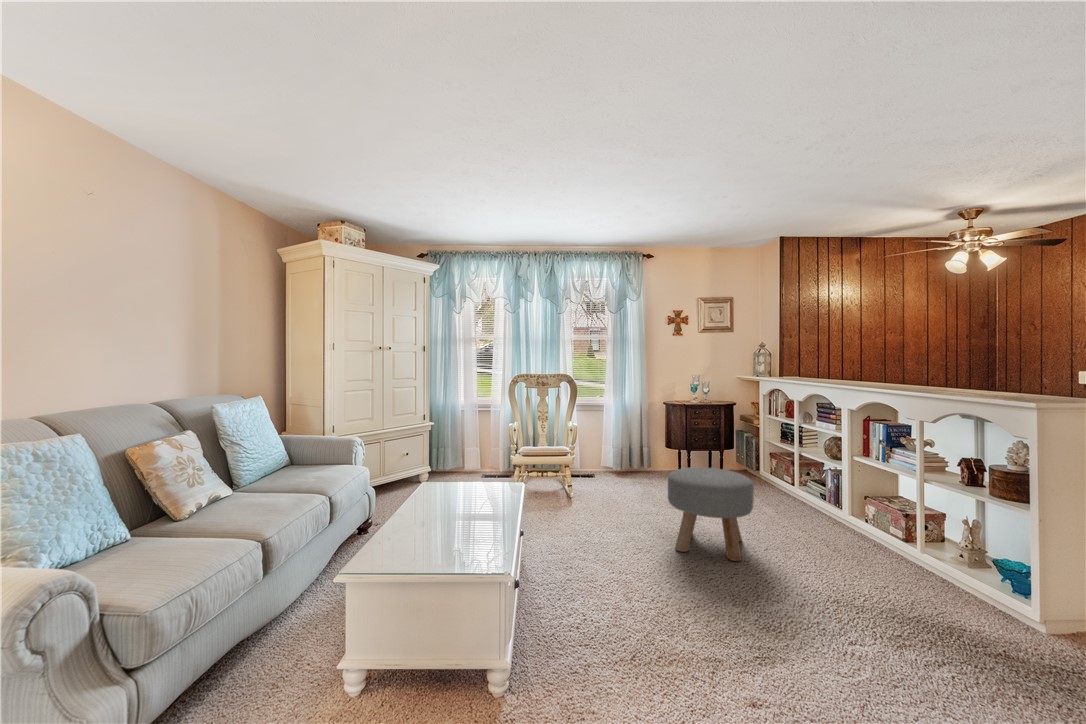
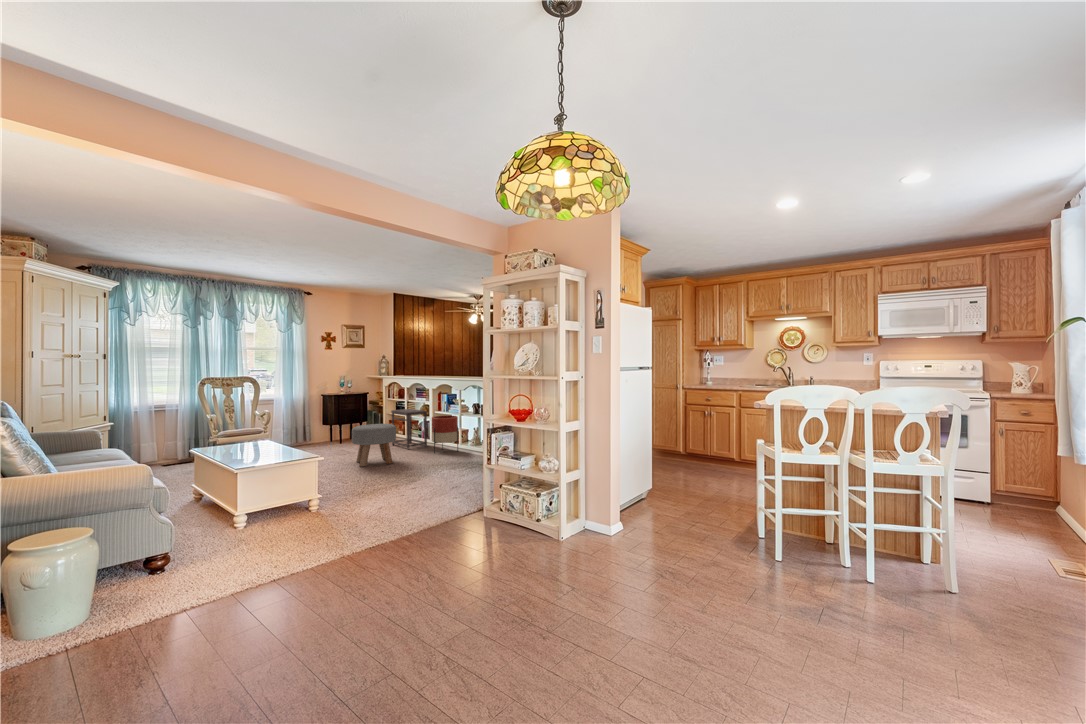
side table: none [766,439,837,523] -> present [391,409,427,449]
planter: none [843,470,917,568] -> present [432,415,458,453]

